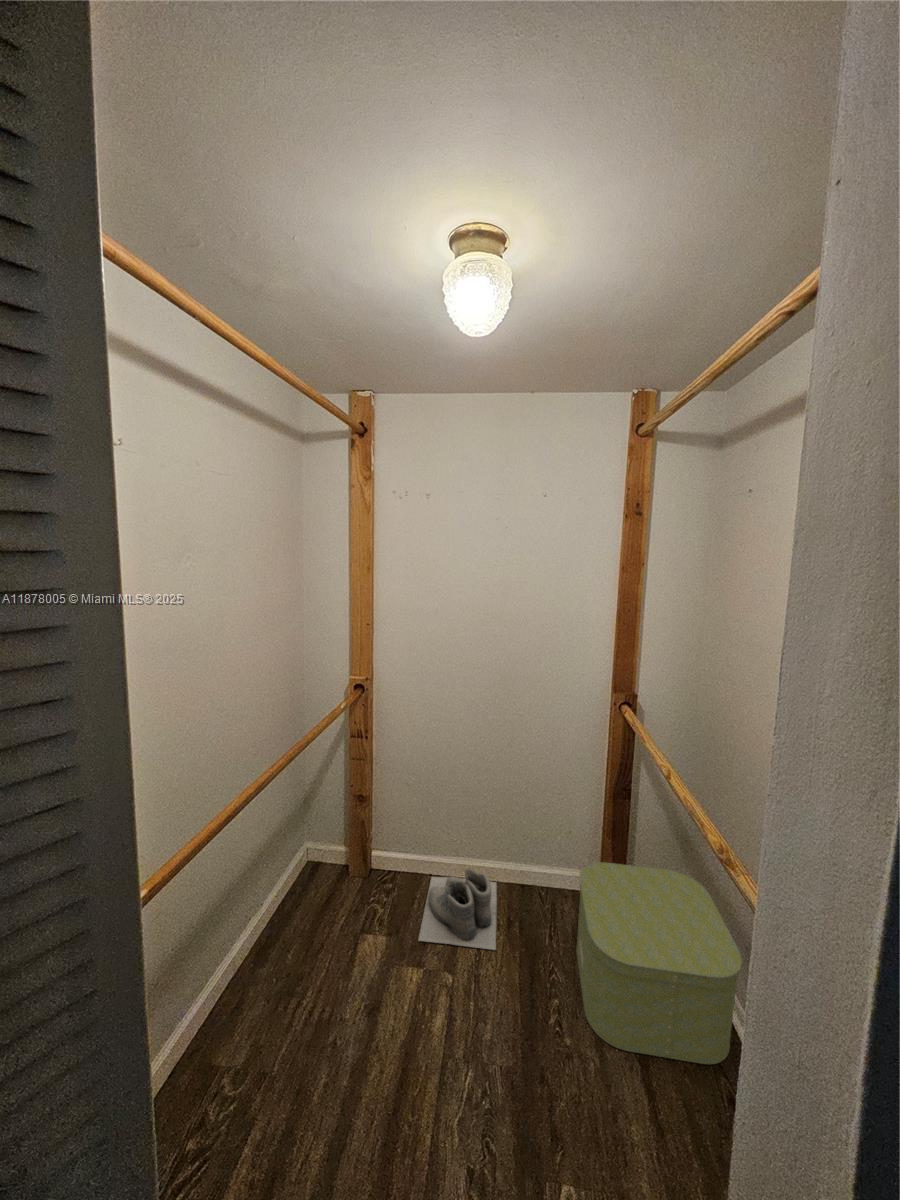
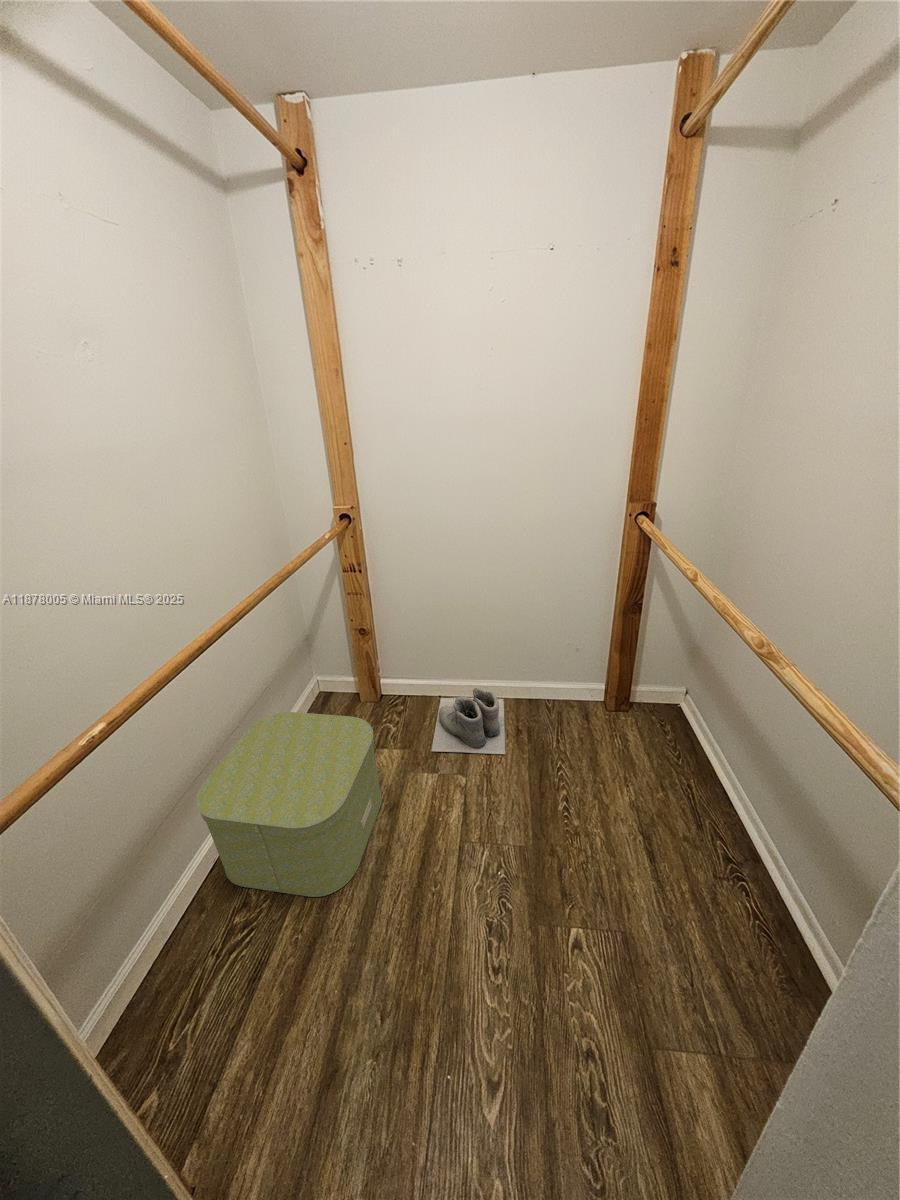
storage box: present [576,862,742,1064] -> present [196,712,382,897]

